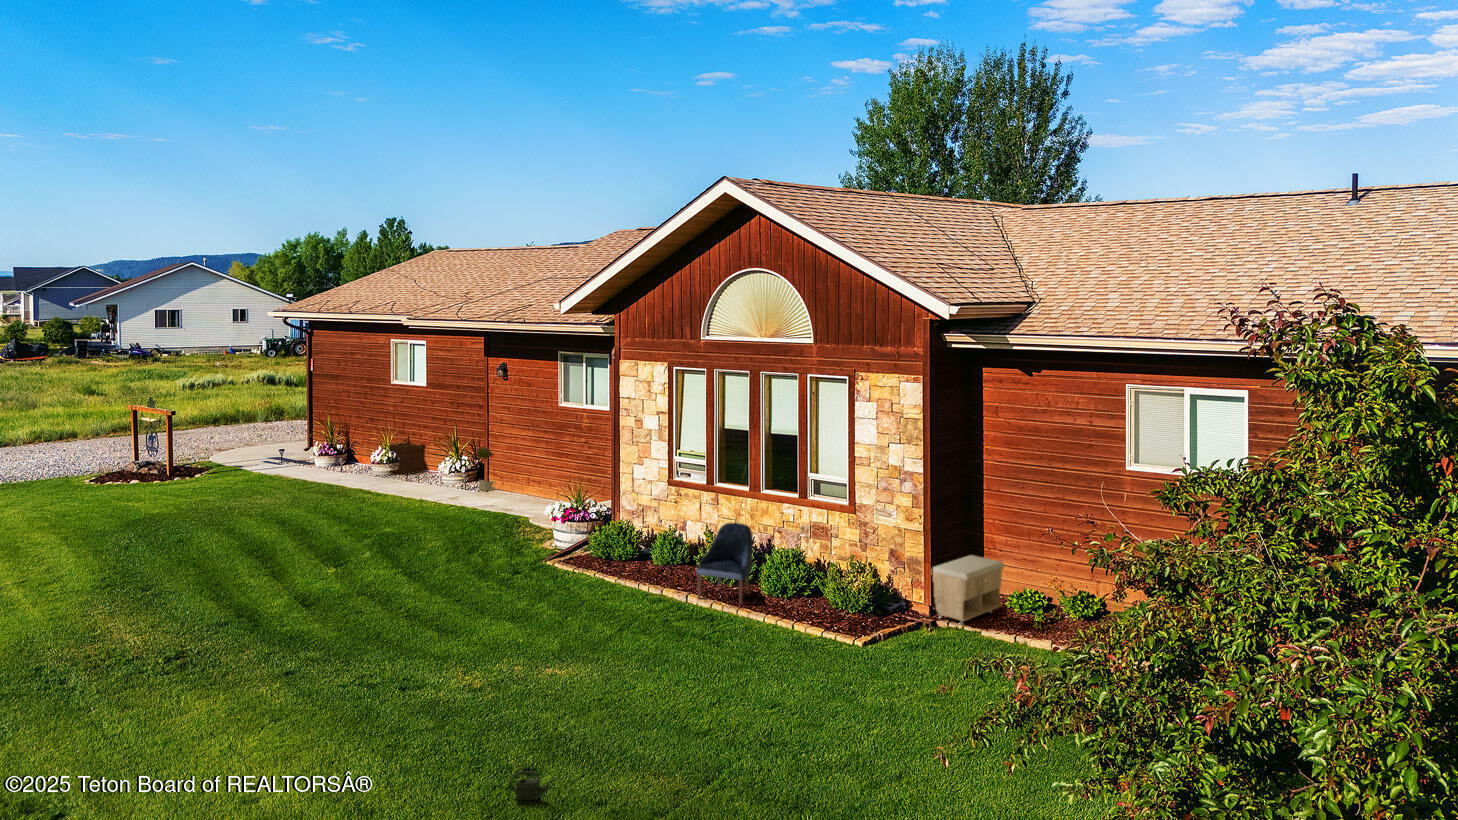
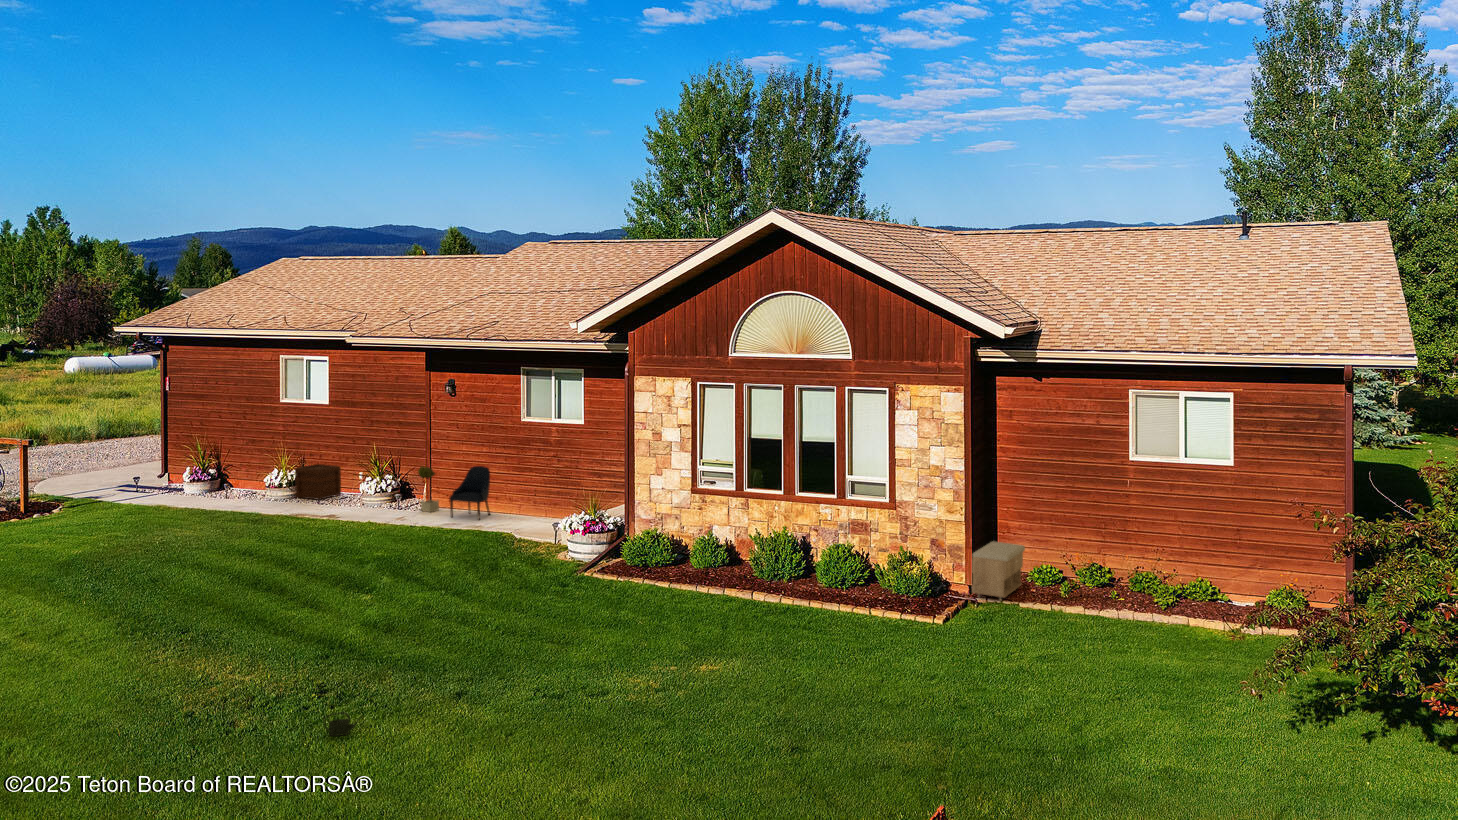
chair: present [696,523,753,605] -> present [450,466,490,520]
watering can: present [510,771,555,800] -> present [323,712,361,736]

